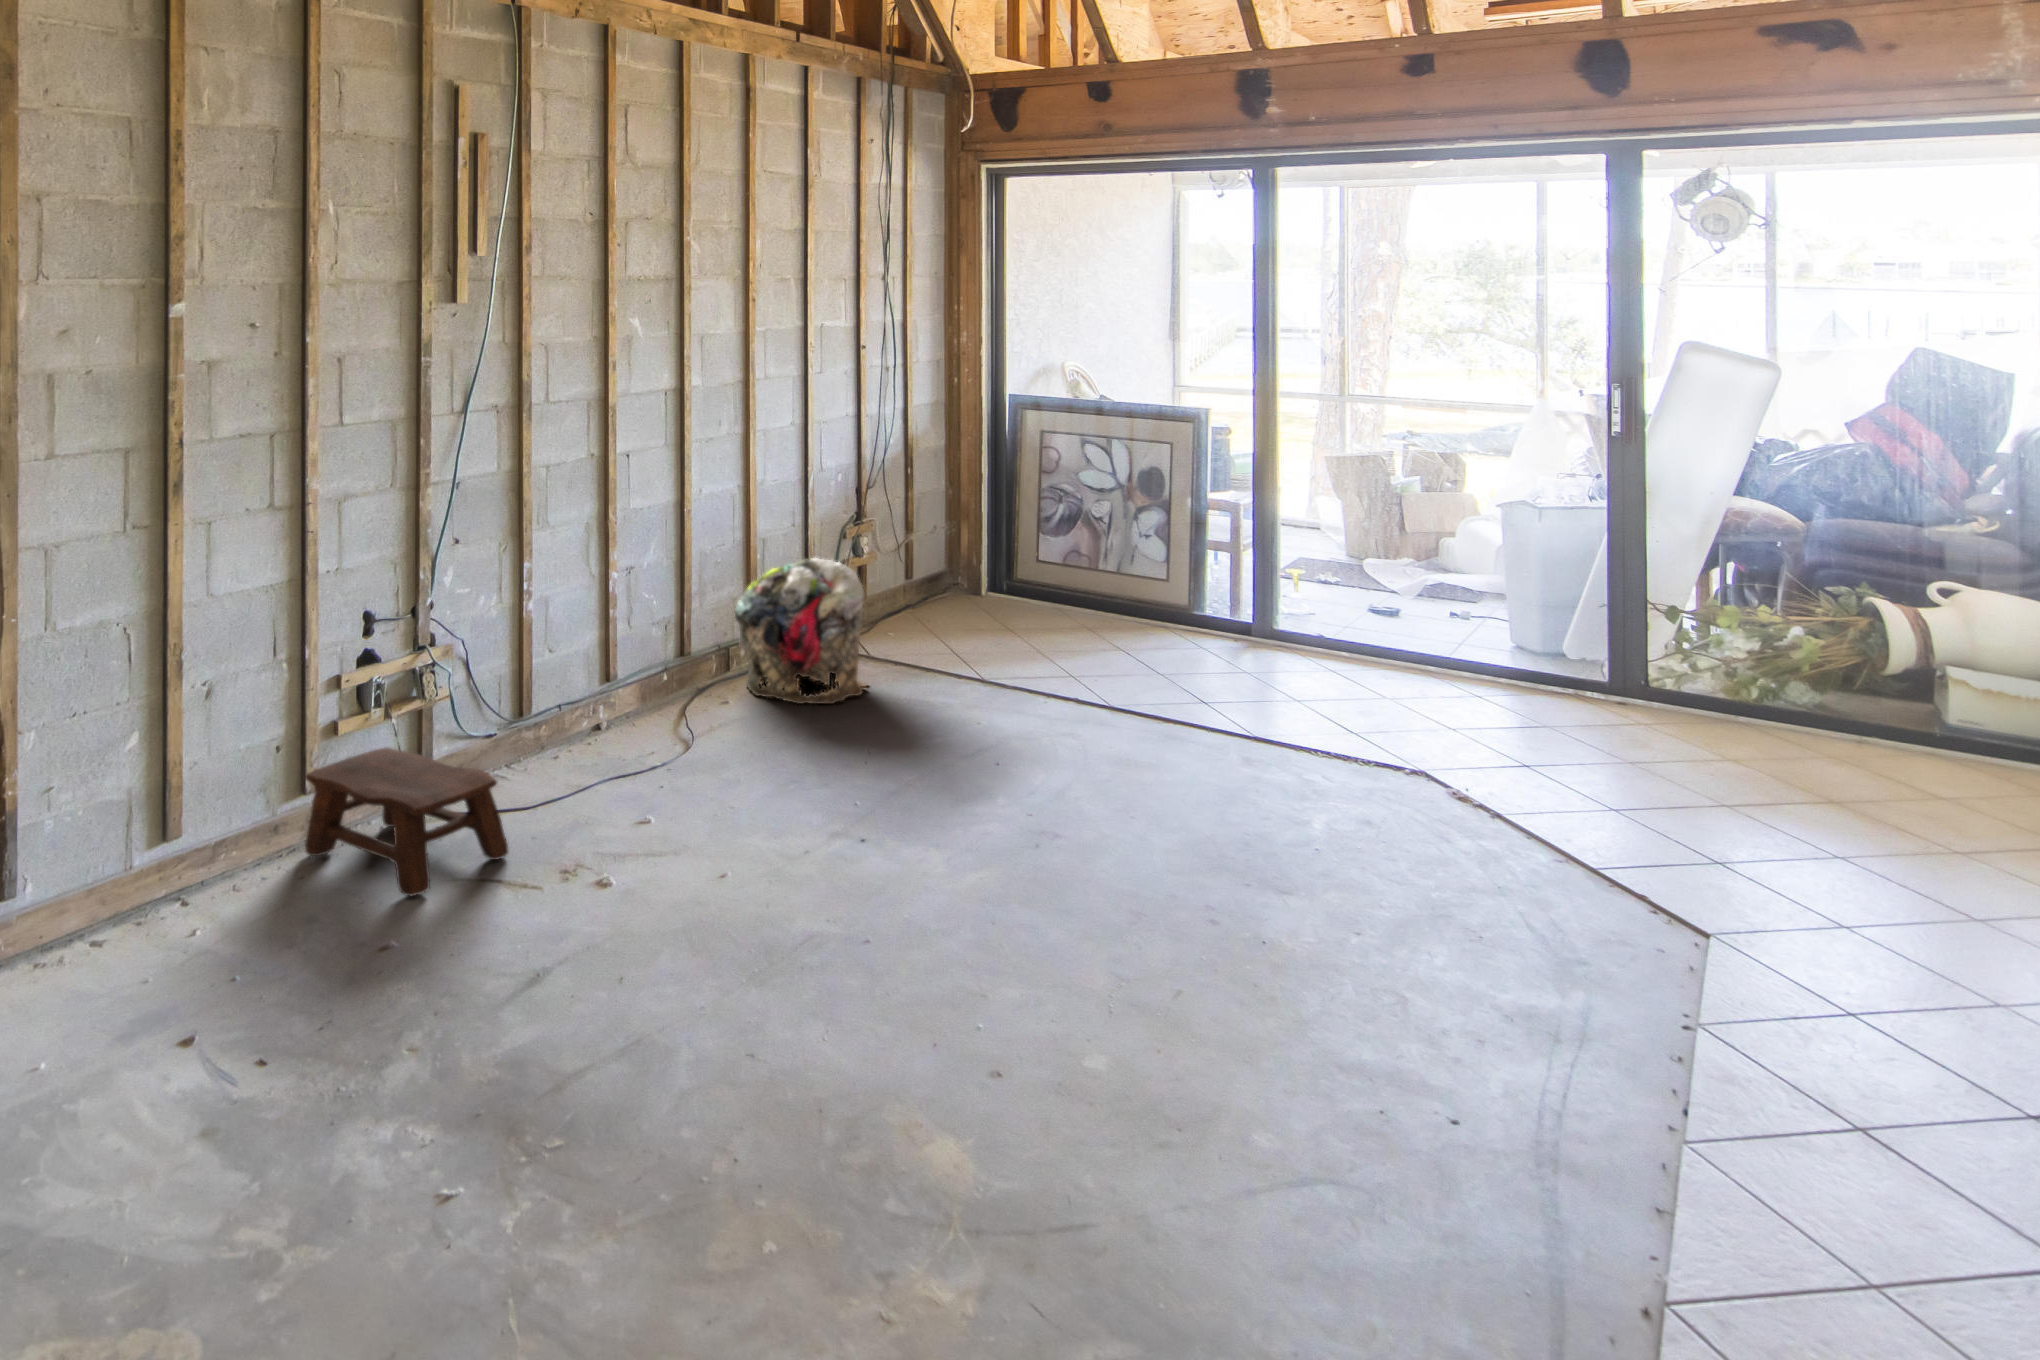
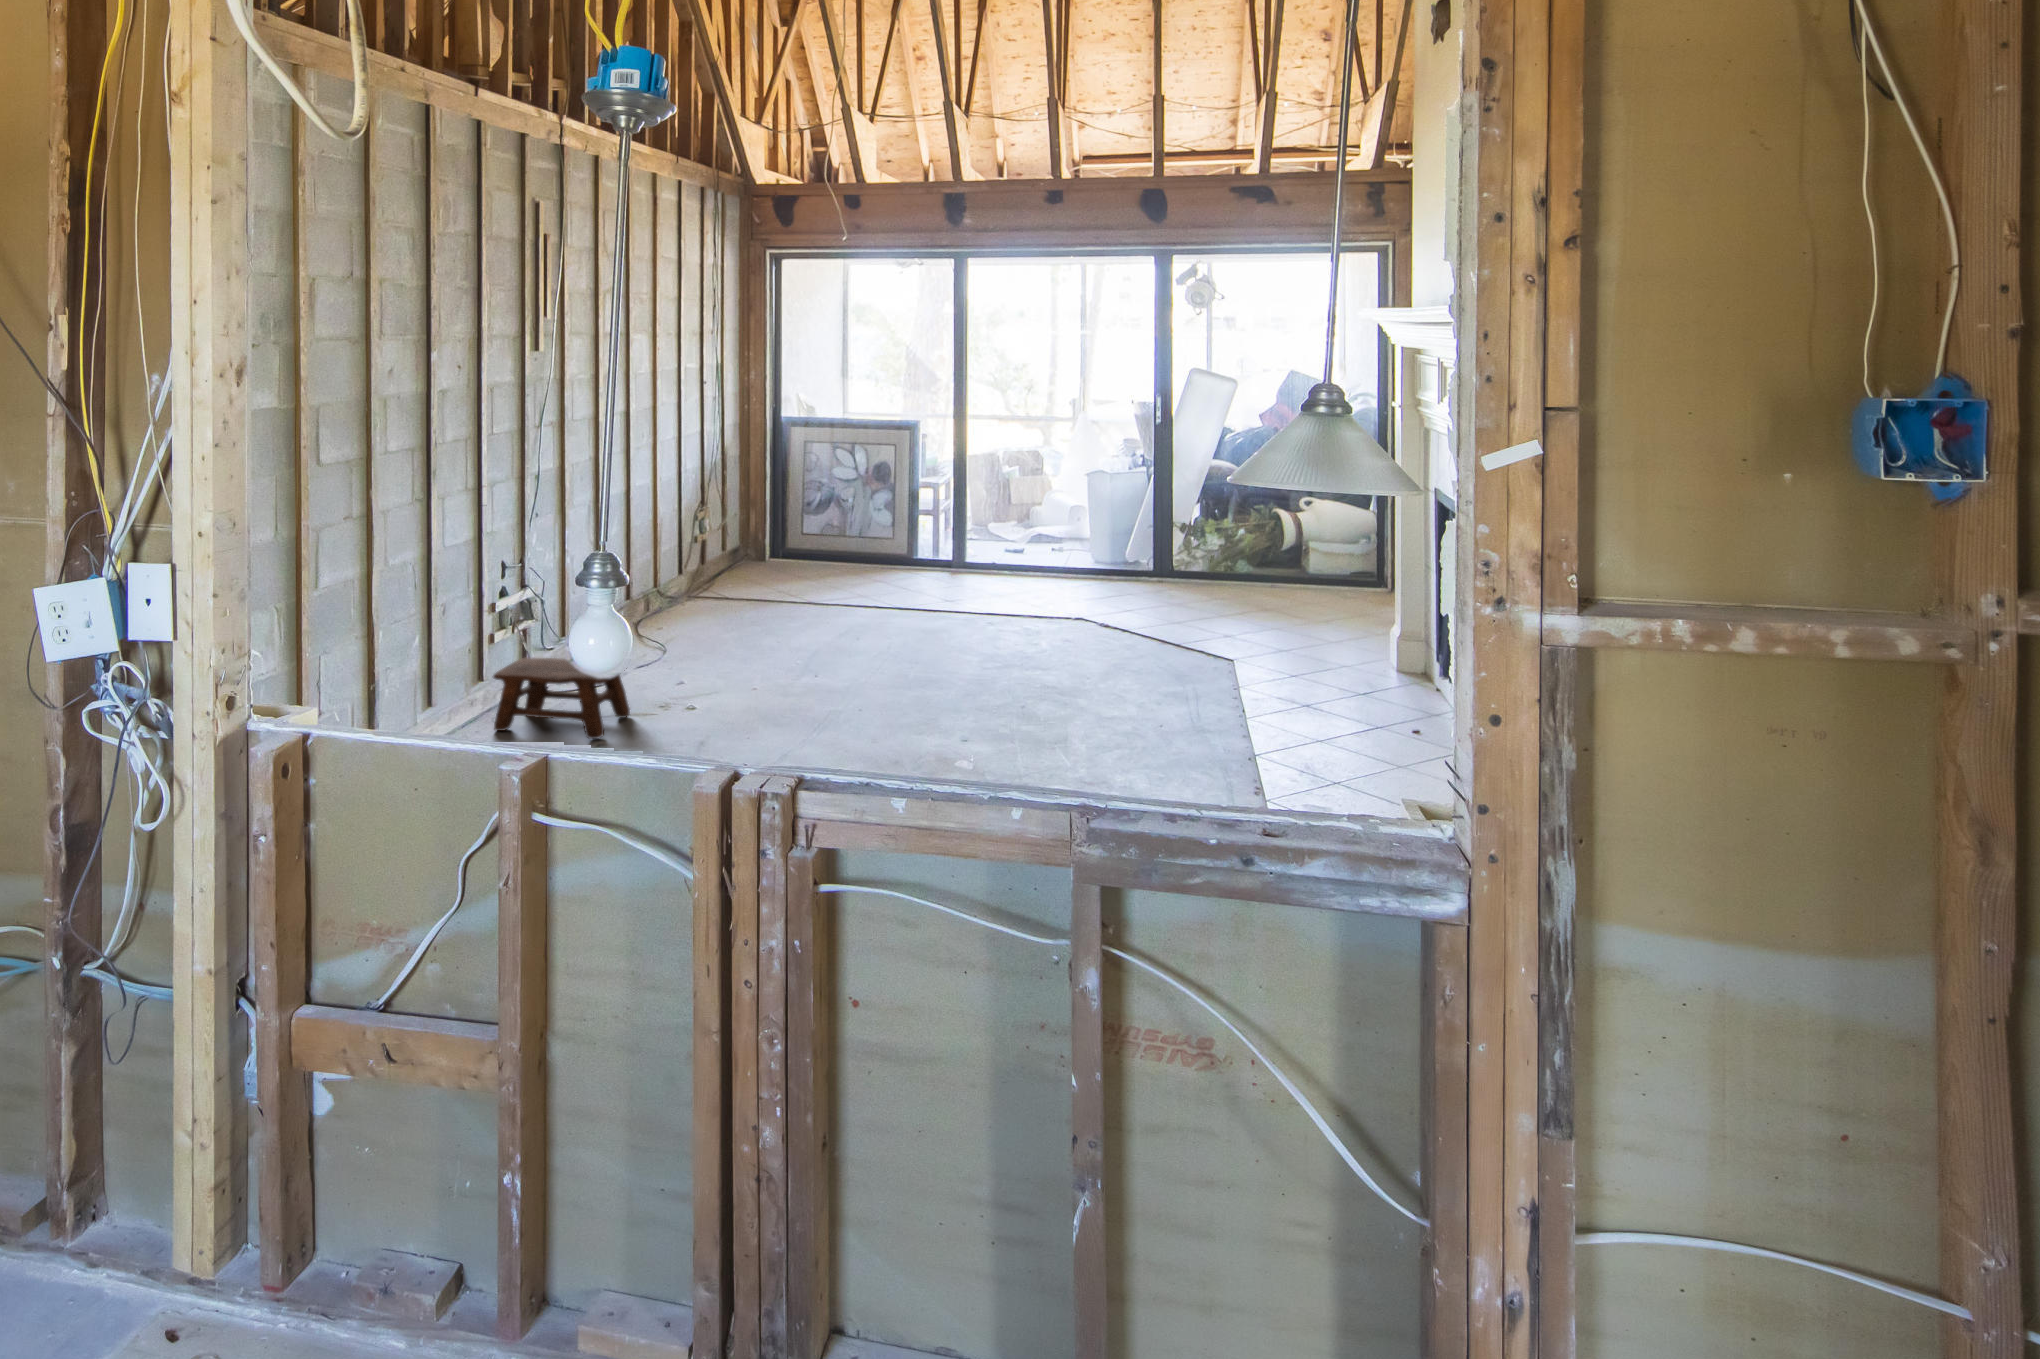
laundry basket: present [734,558,867,704] -> none [656,527,752,626]

